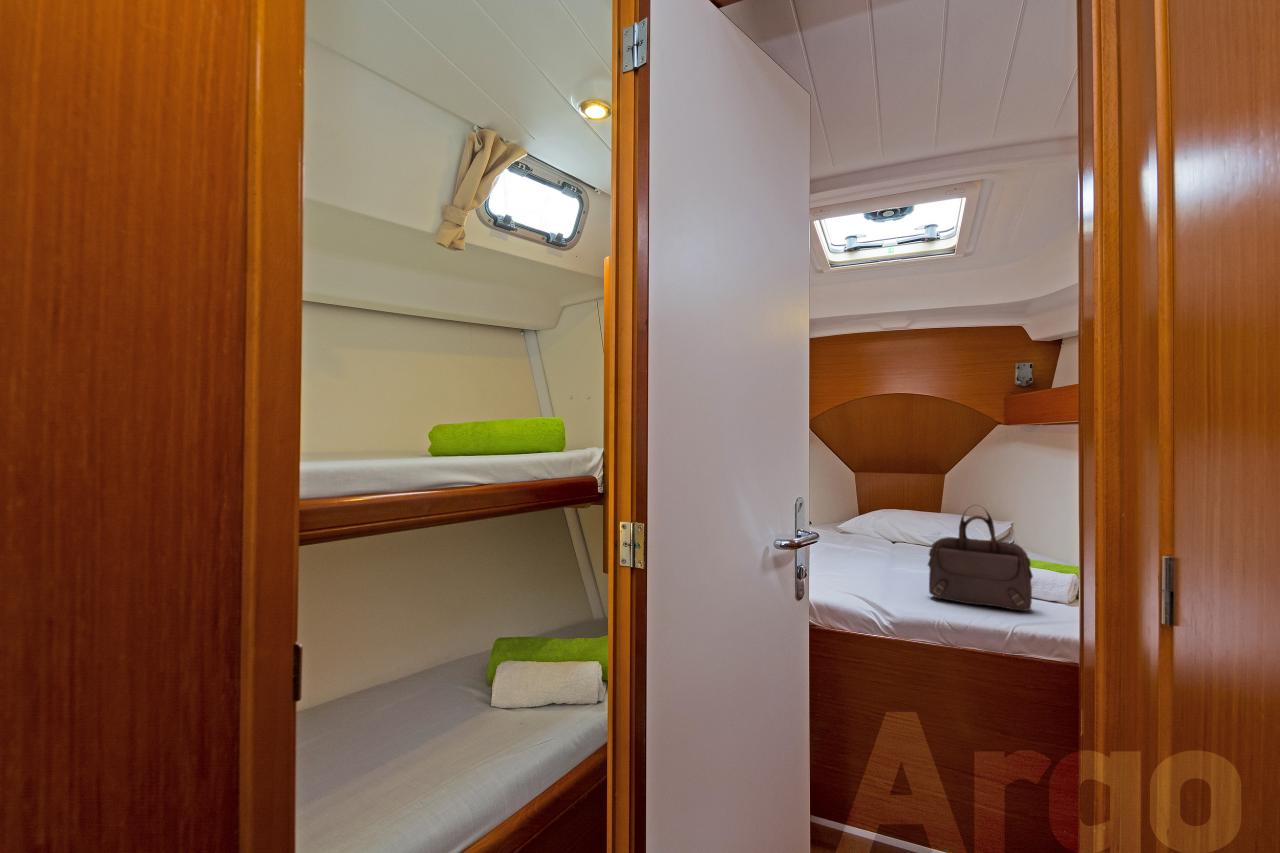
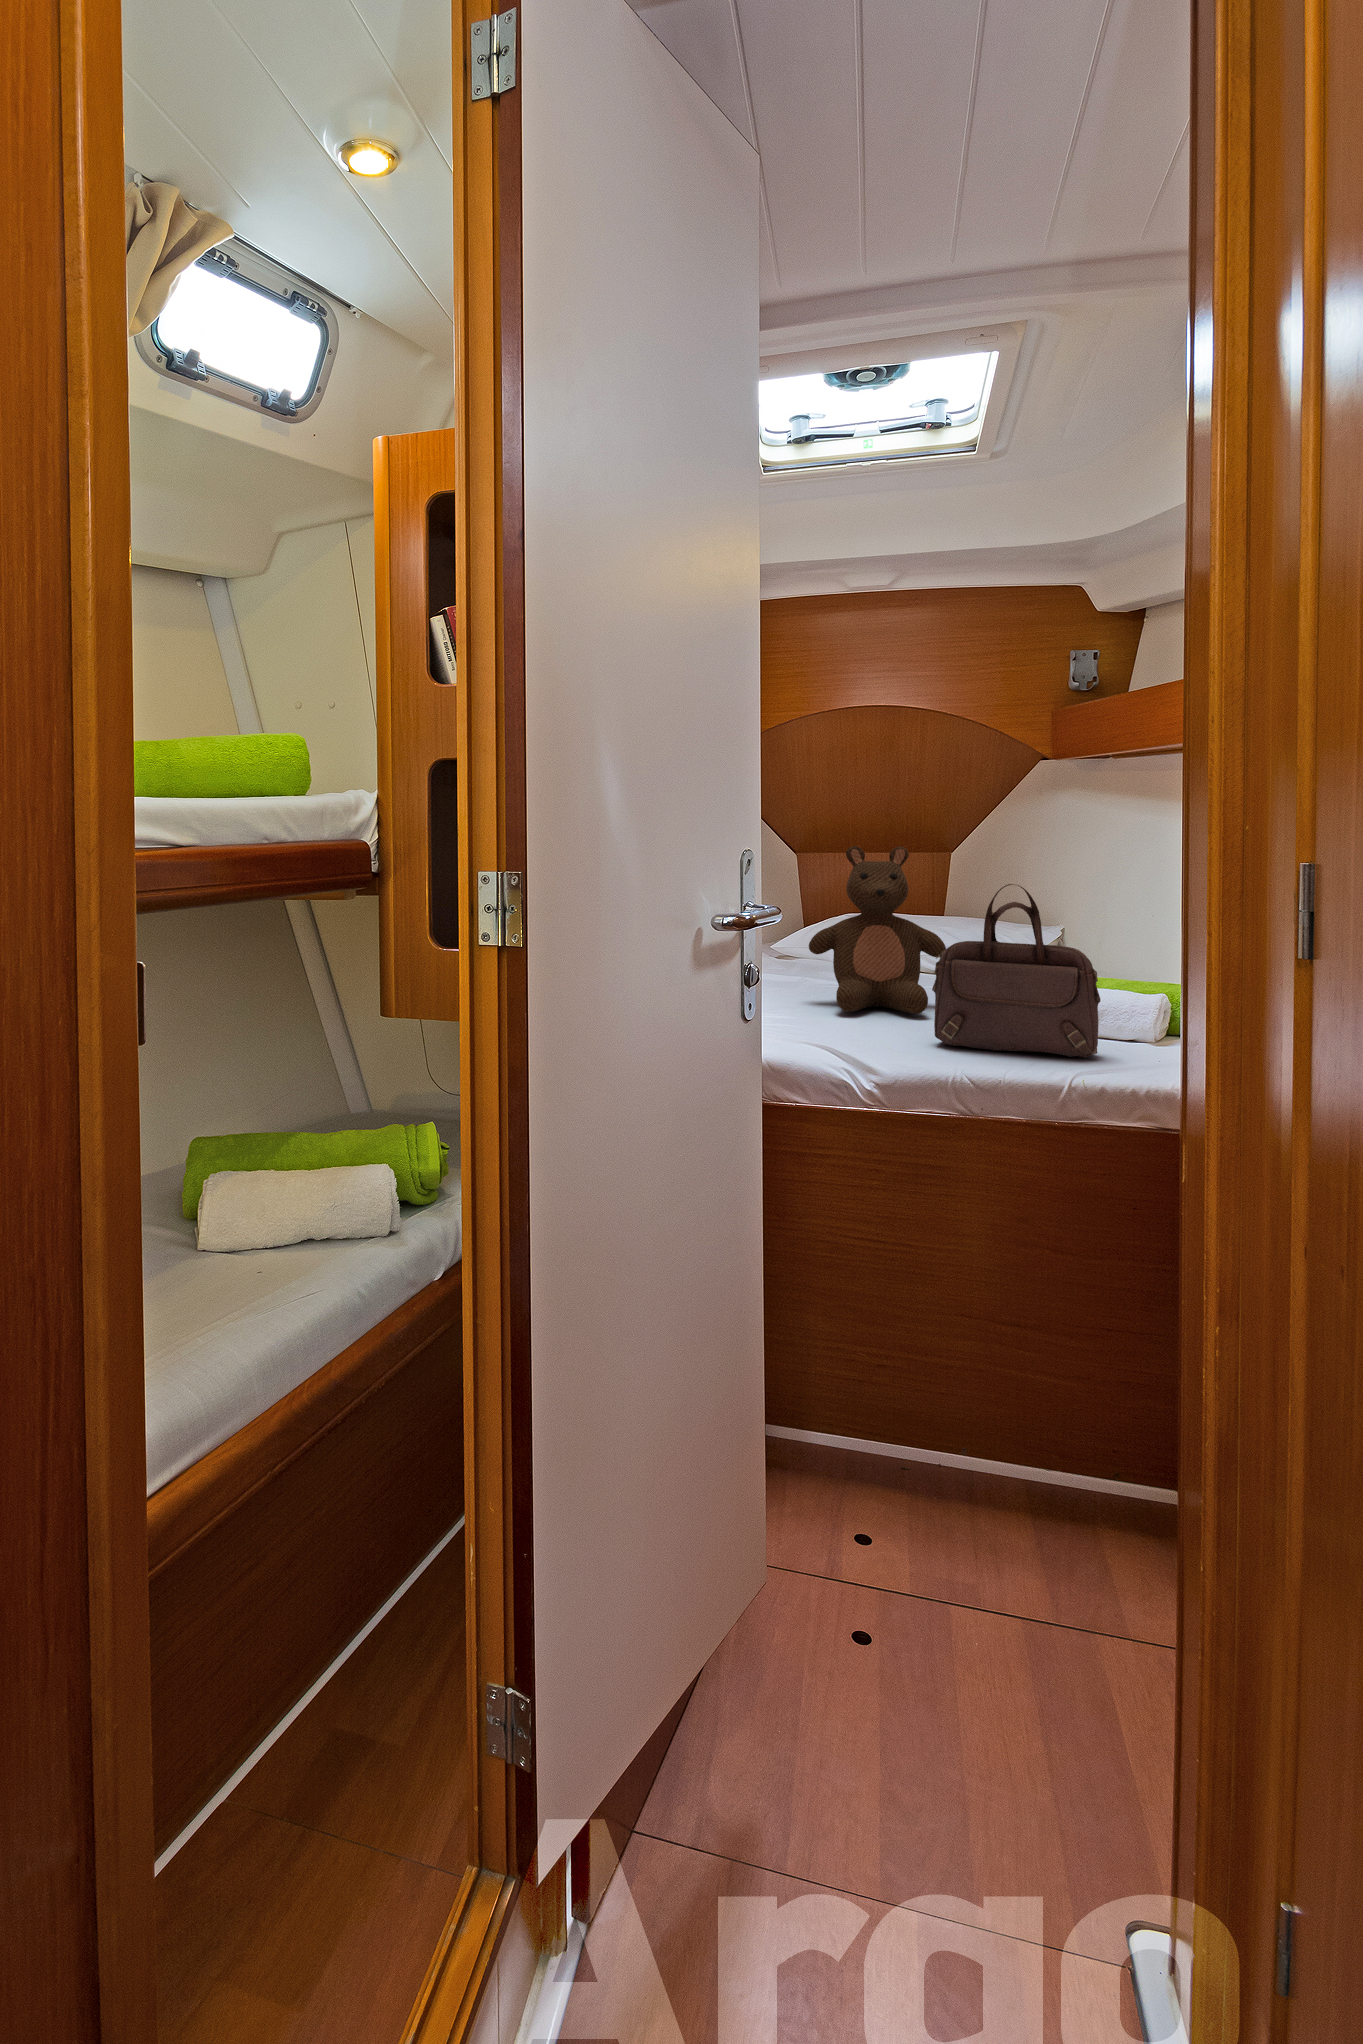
stuffed bear: none [856,477,938,576] -> present [809,846,946,1014]

